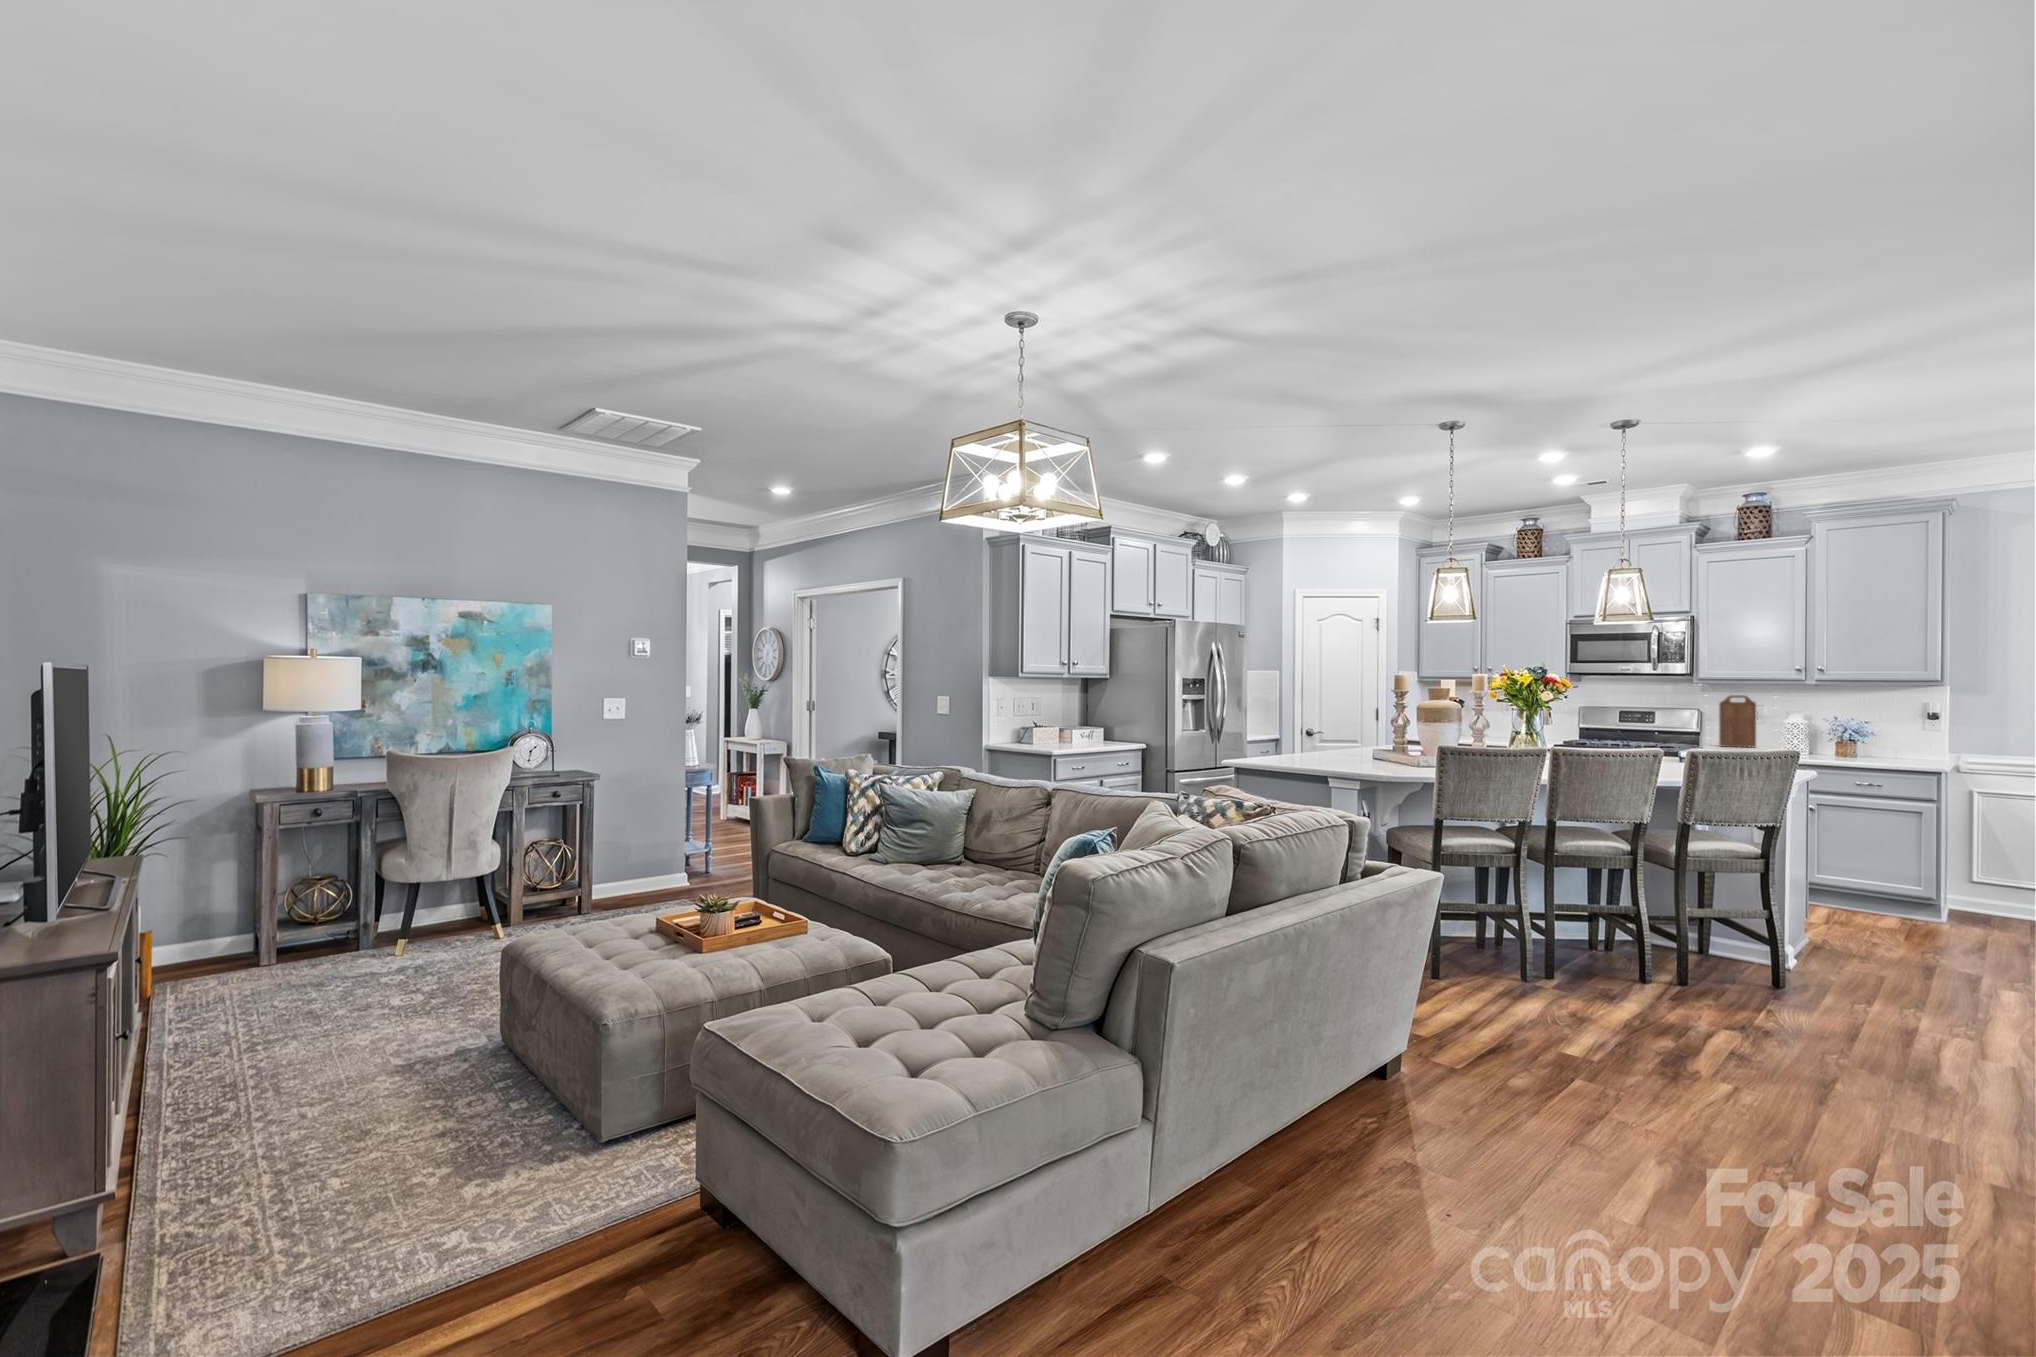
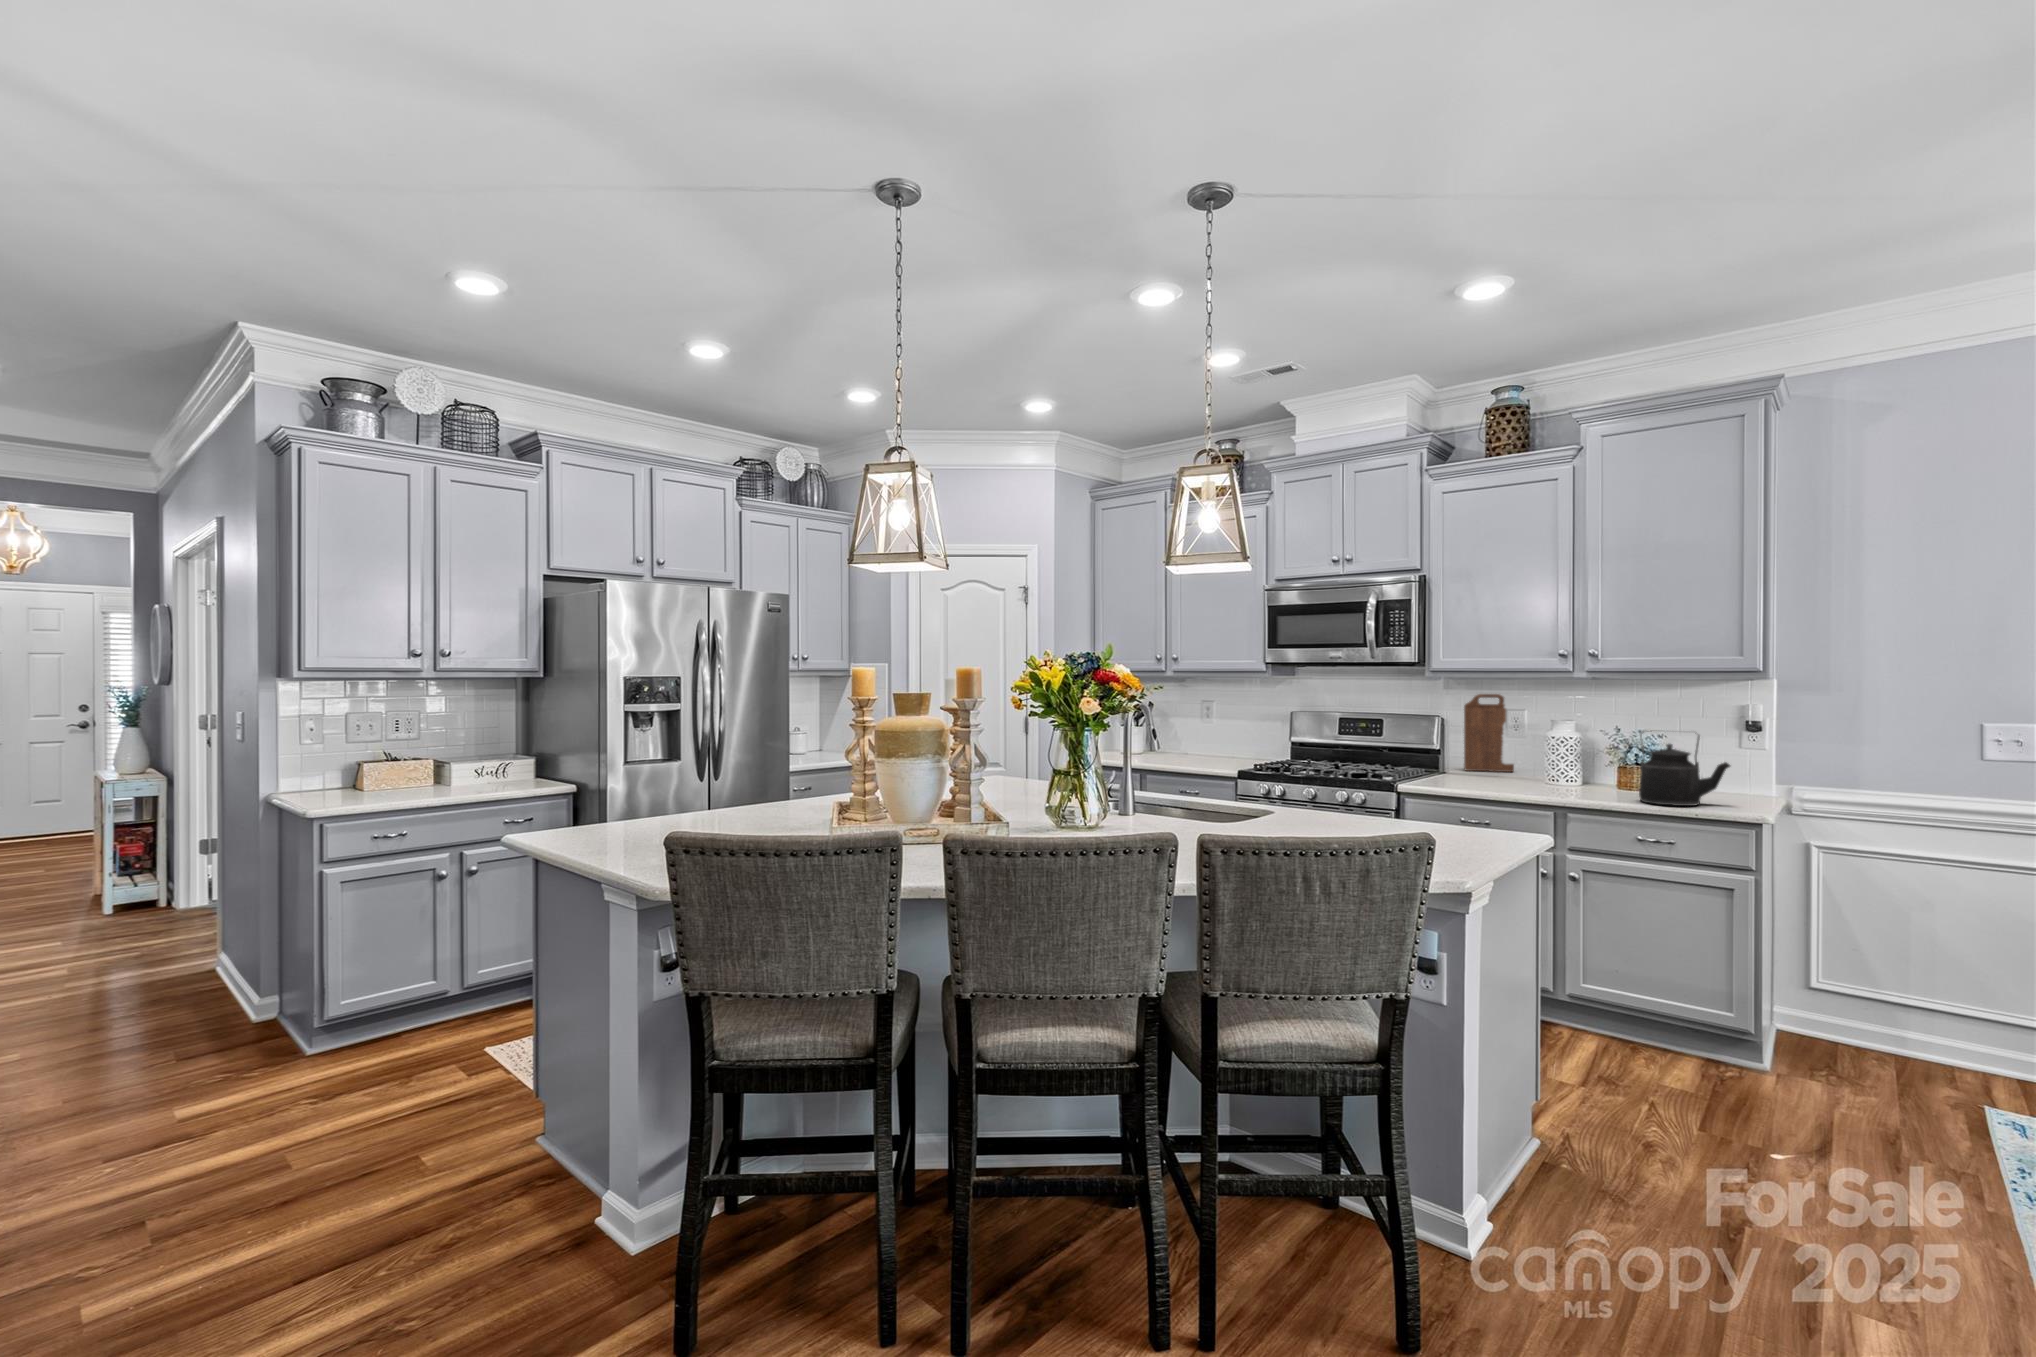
kettle: none [1857,718,1920,764] -> present [1639,730,1730,806]

